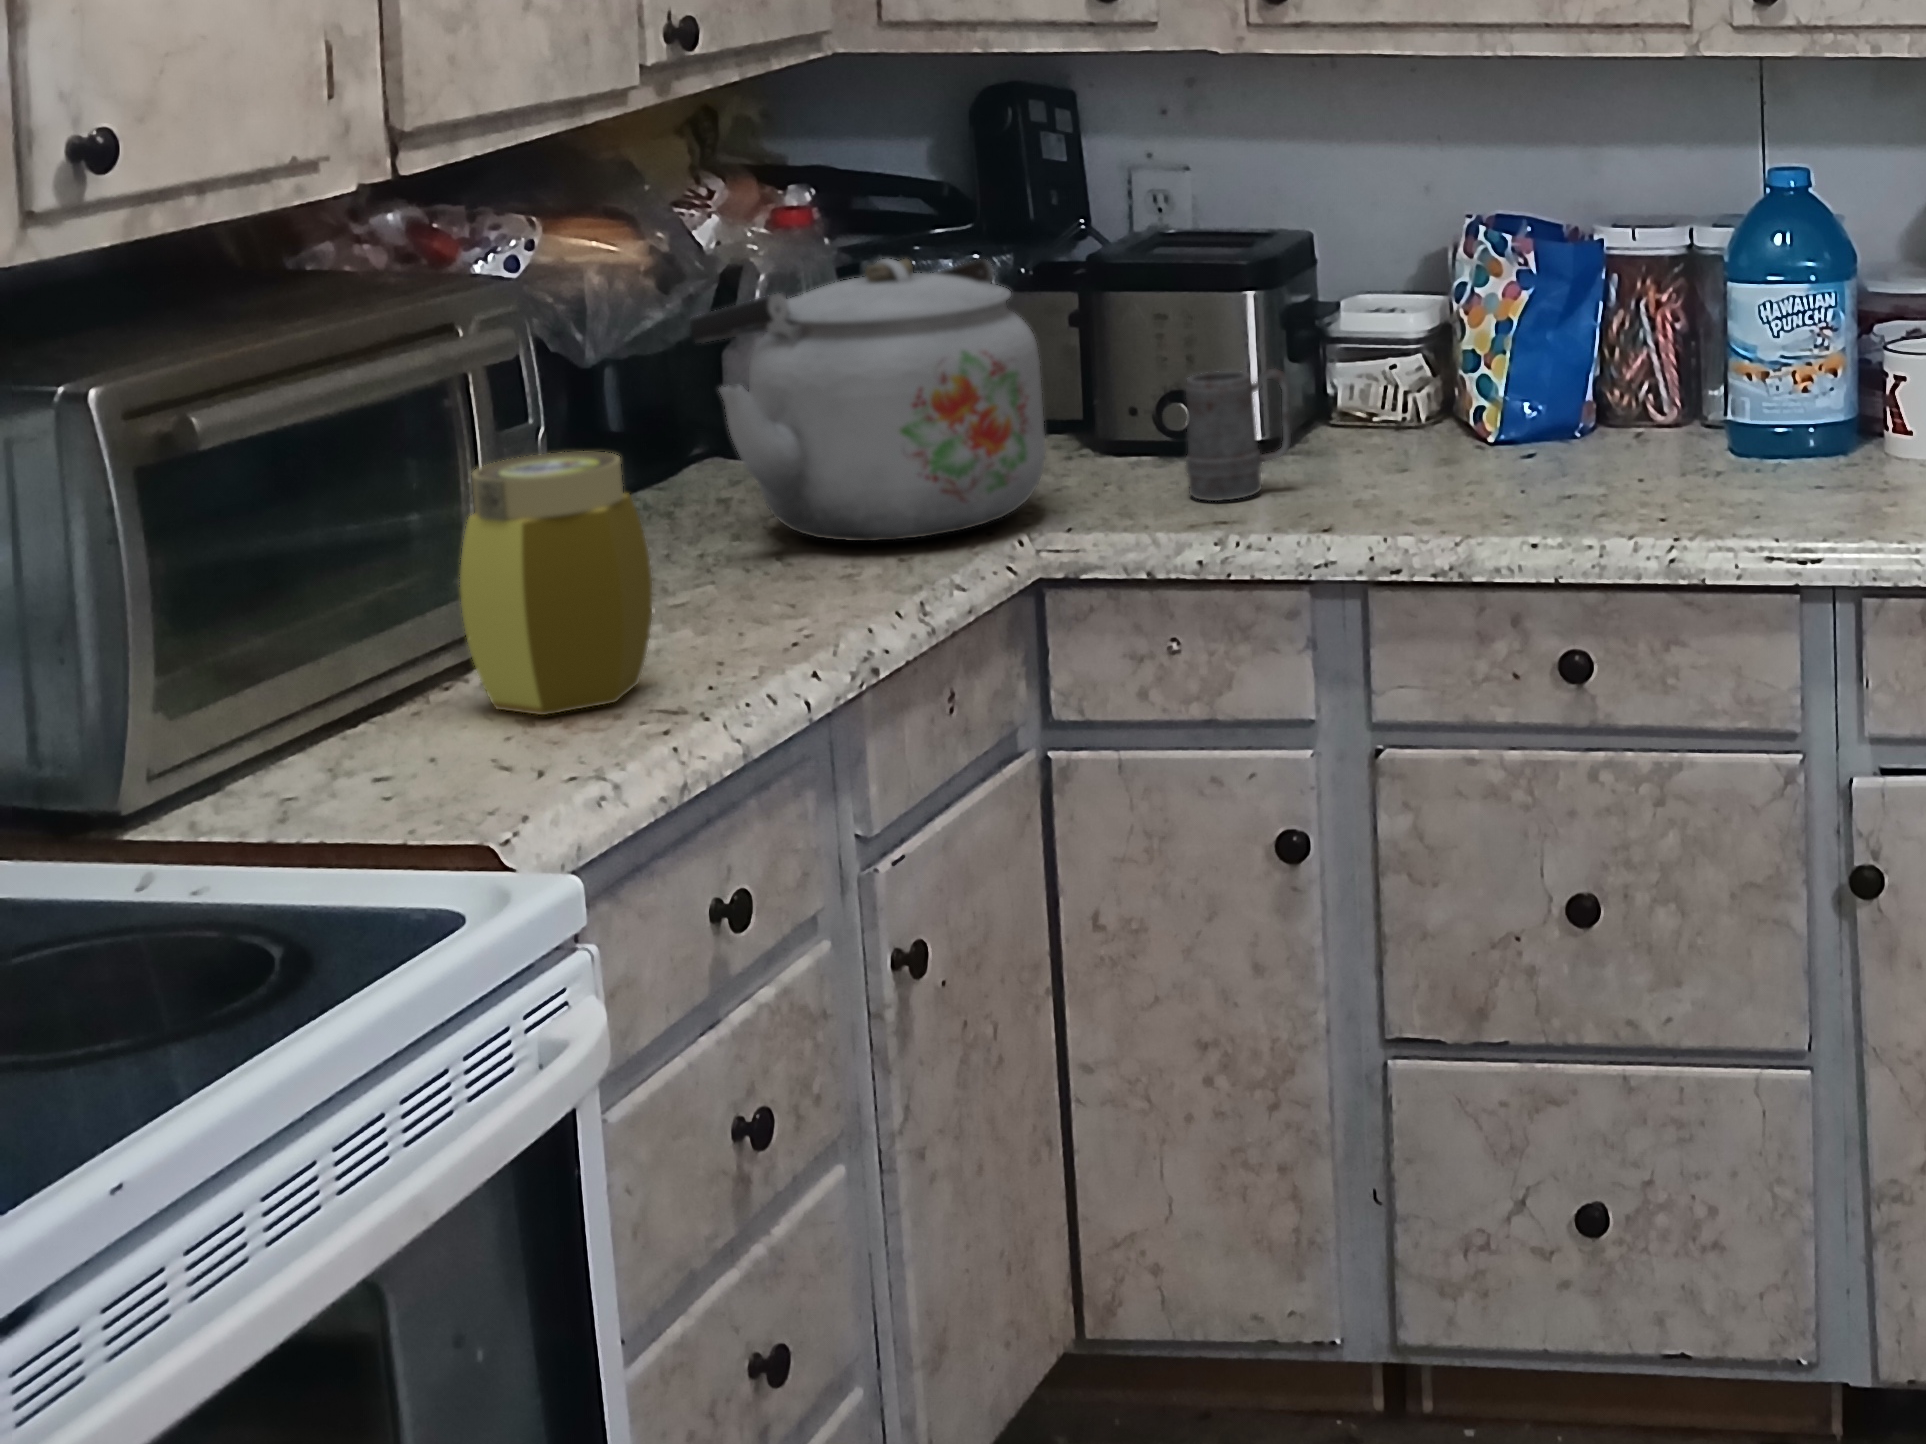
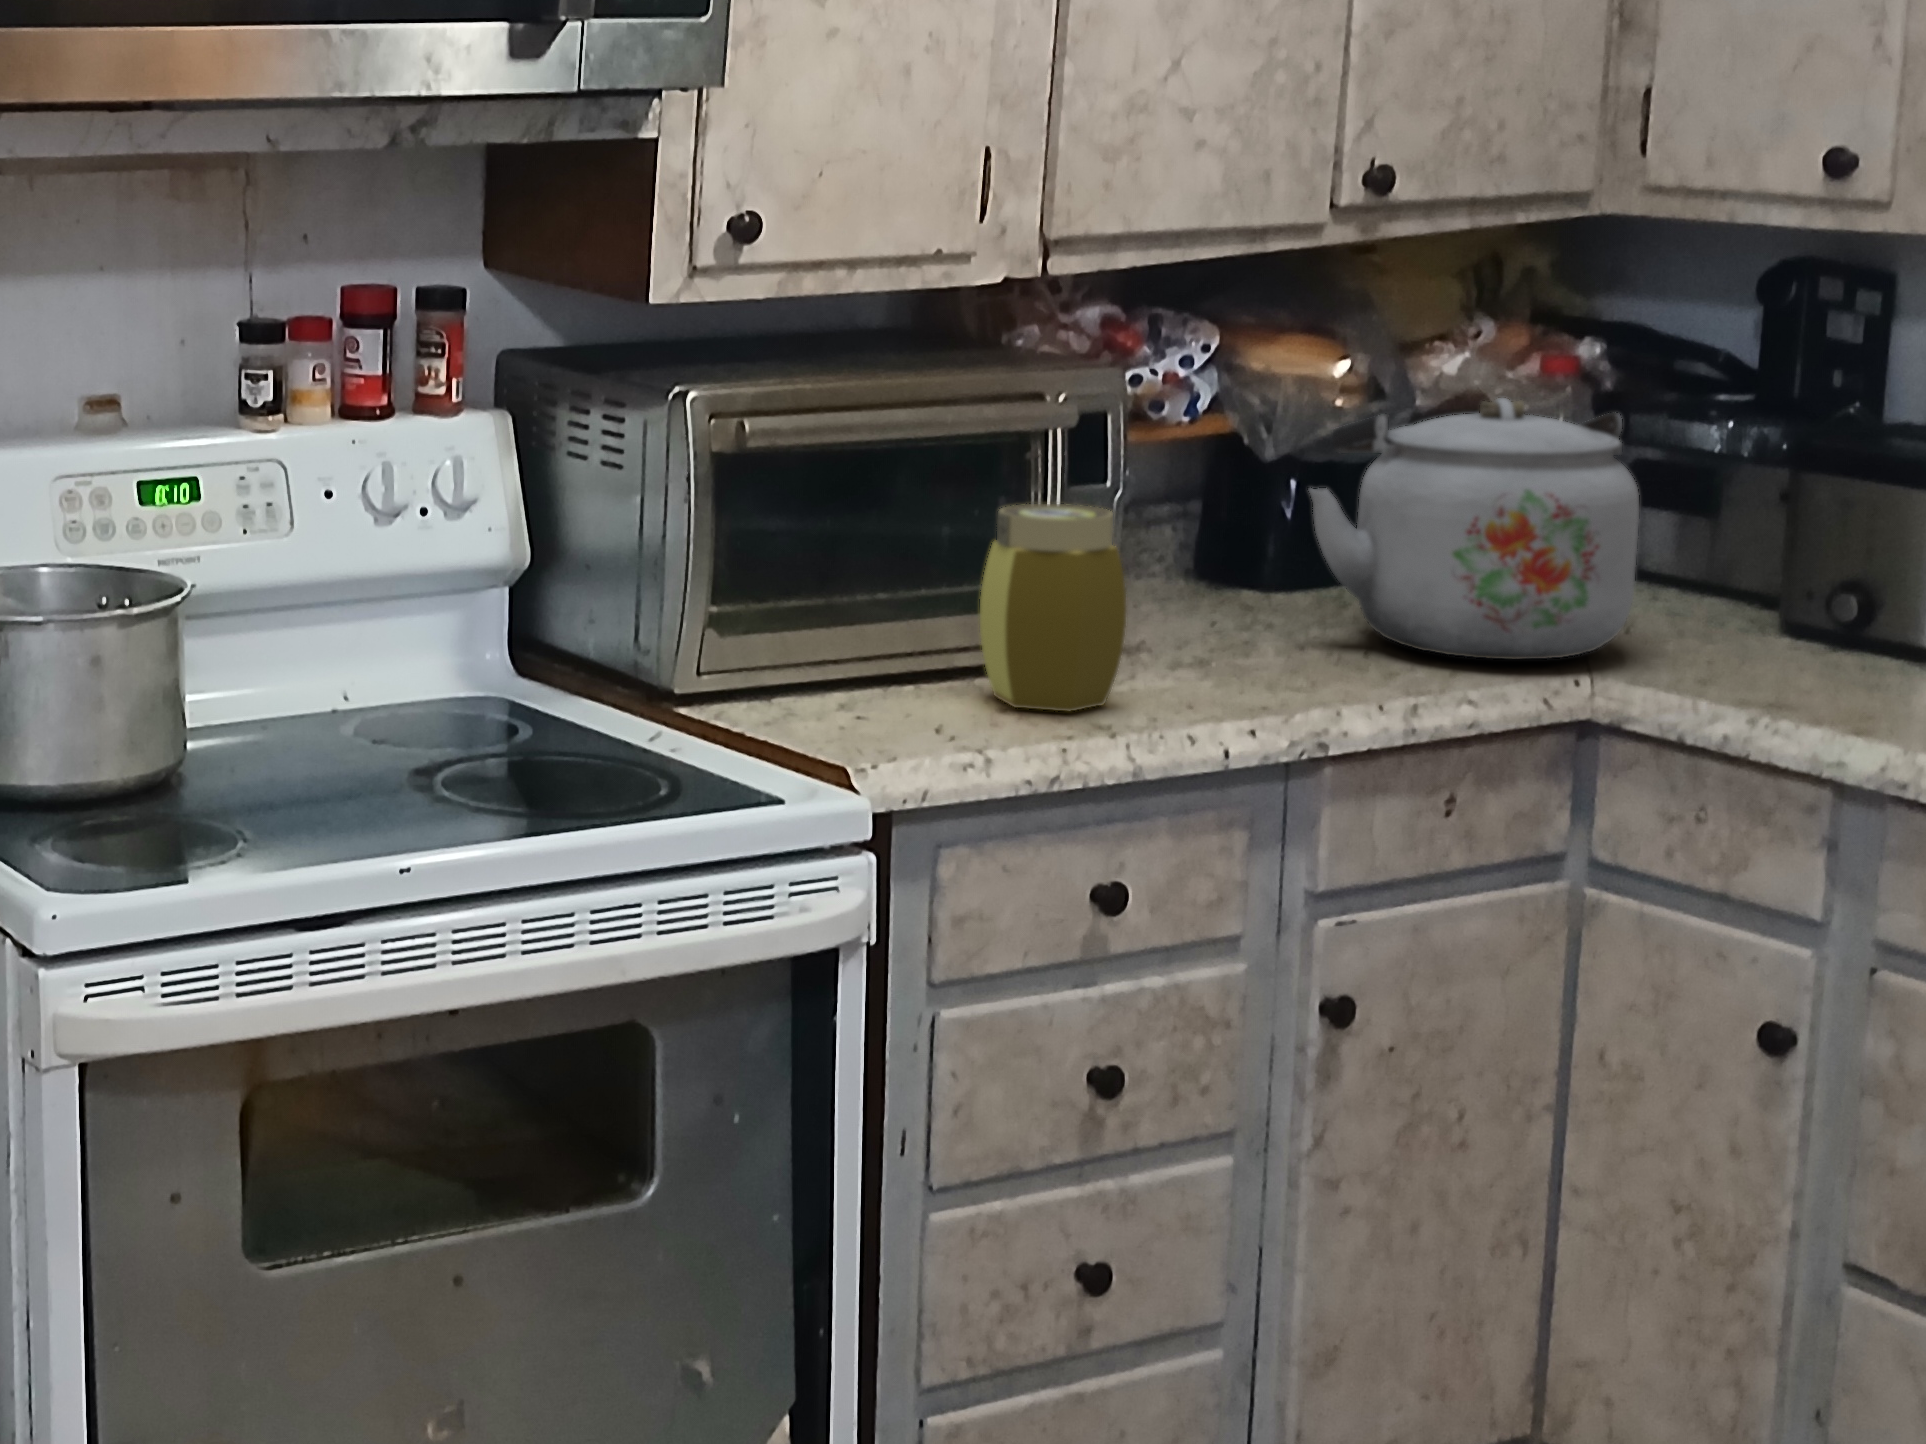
mug: present [1186,369,1291,501] -> none [1775,559,1905,691]

